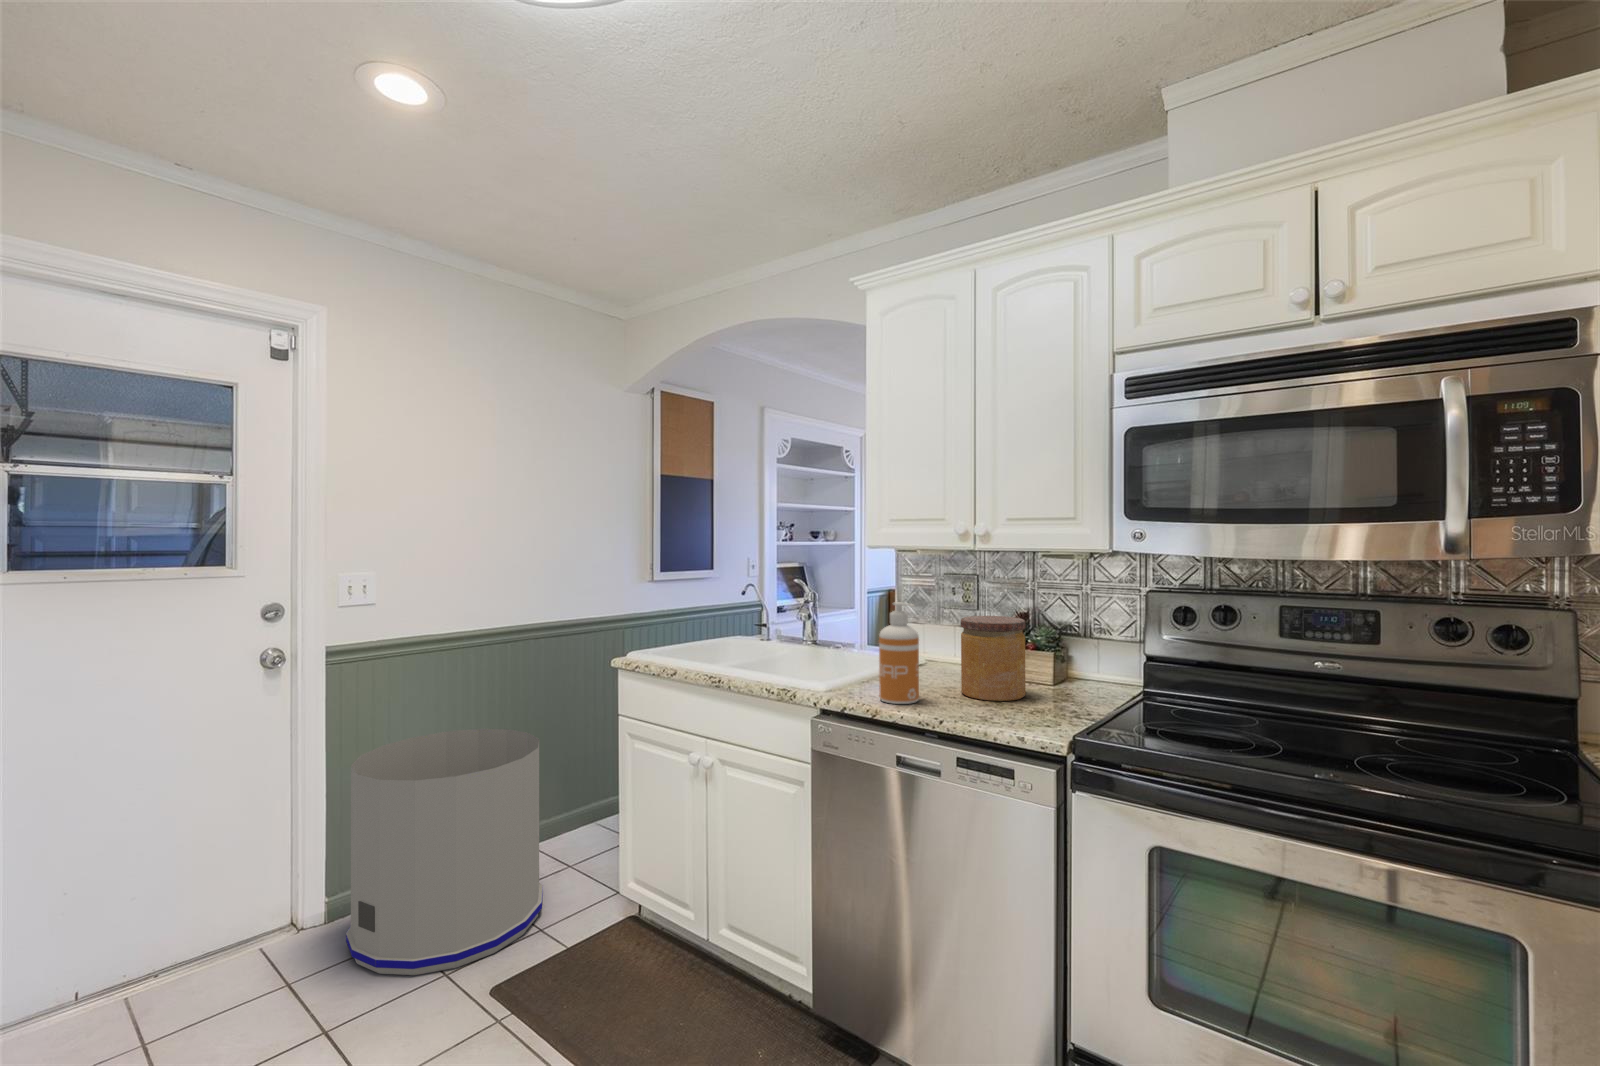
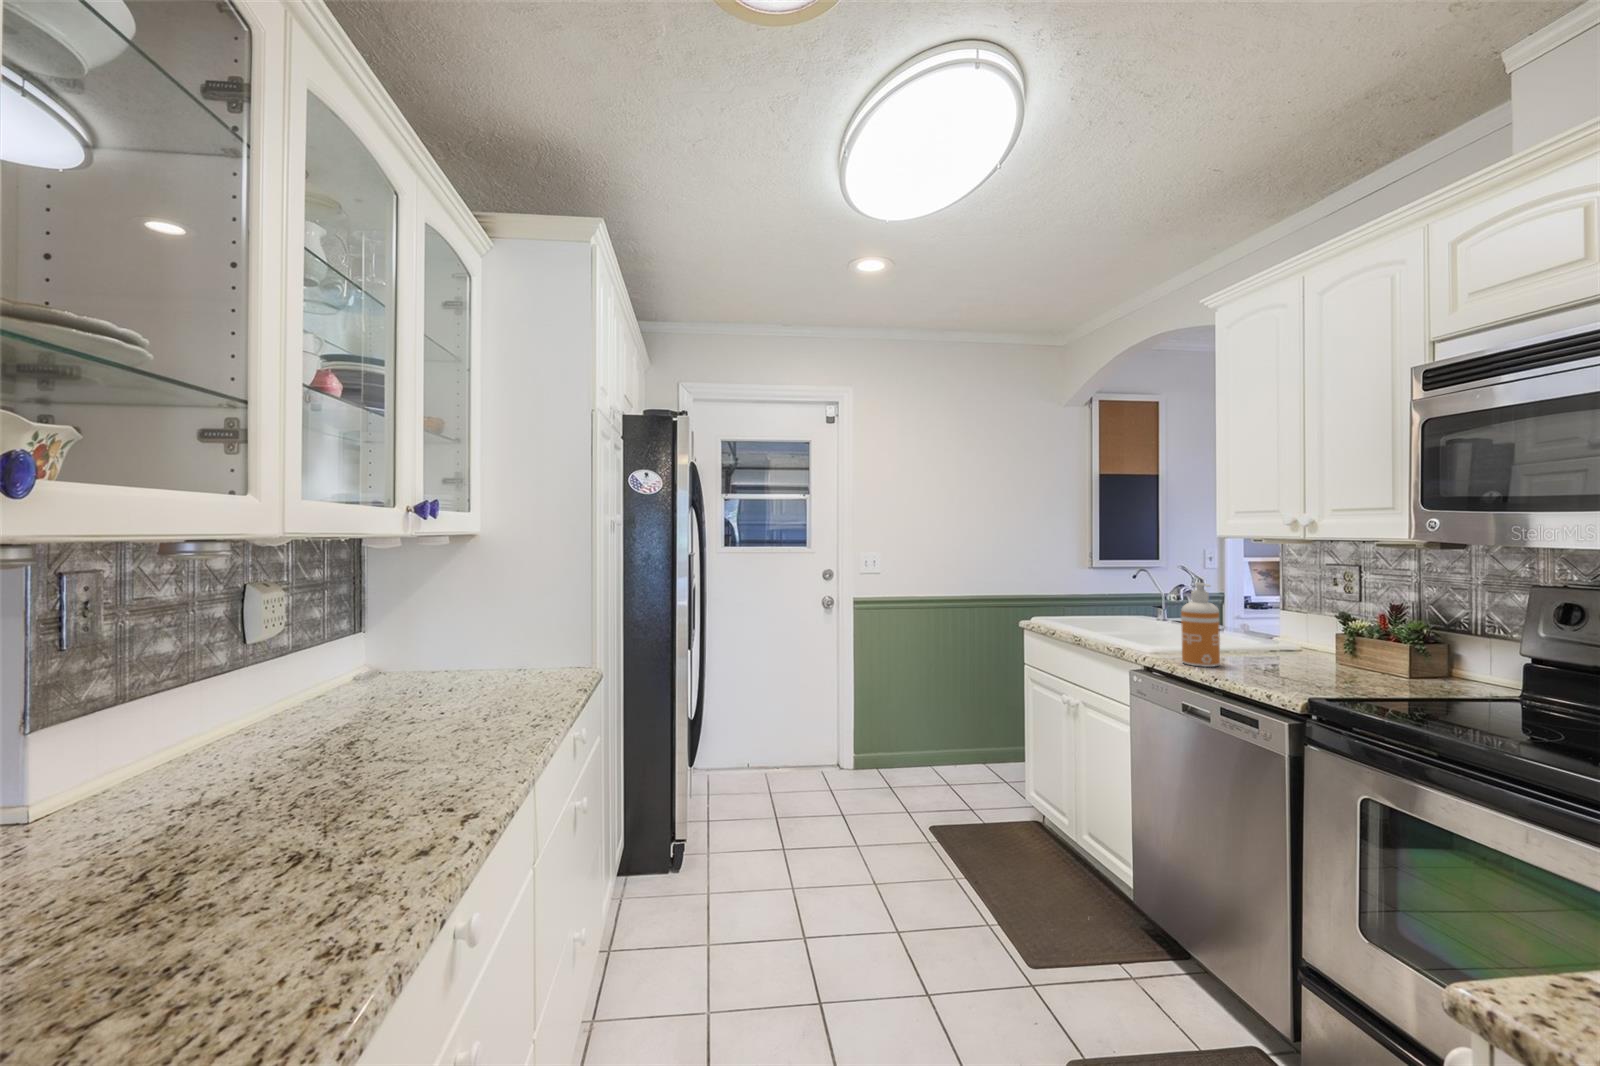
jar: present [961,616,1026,701] -> none [1272,600,1344,678]
trash can: present [346,729,543,975] -> none [863,664,981,810]

